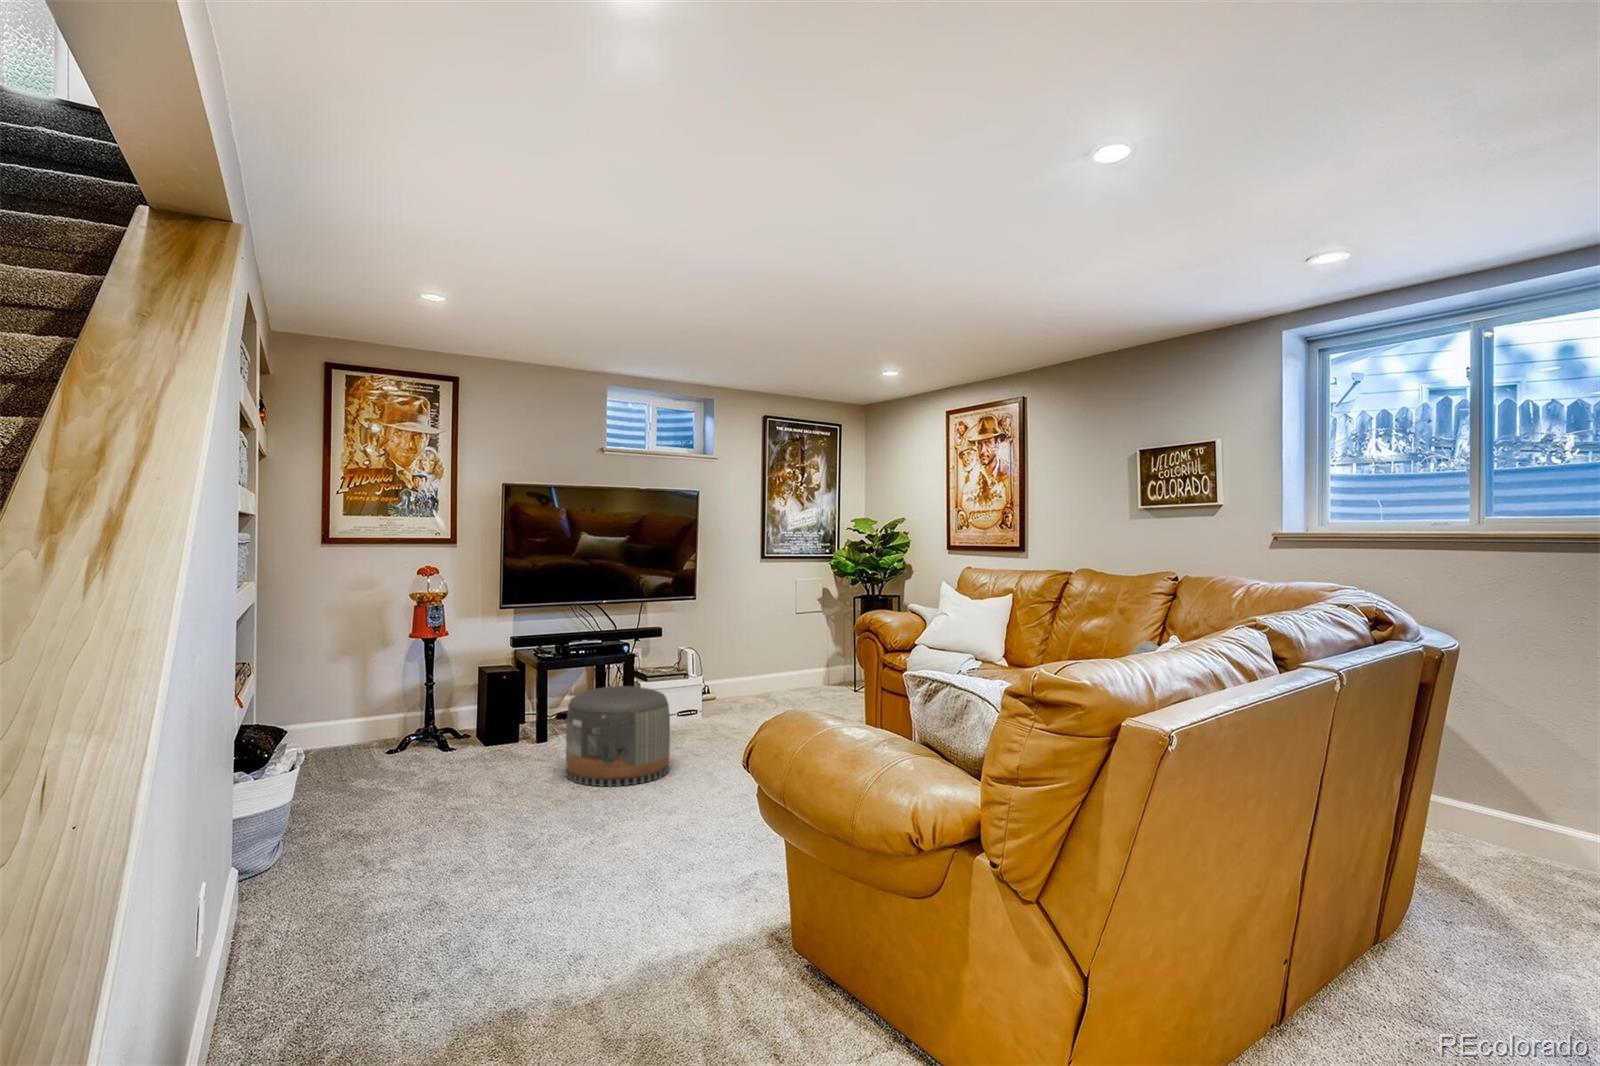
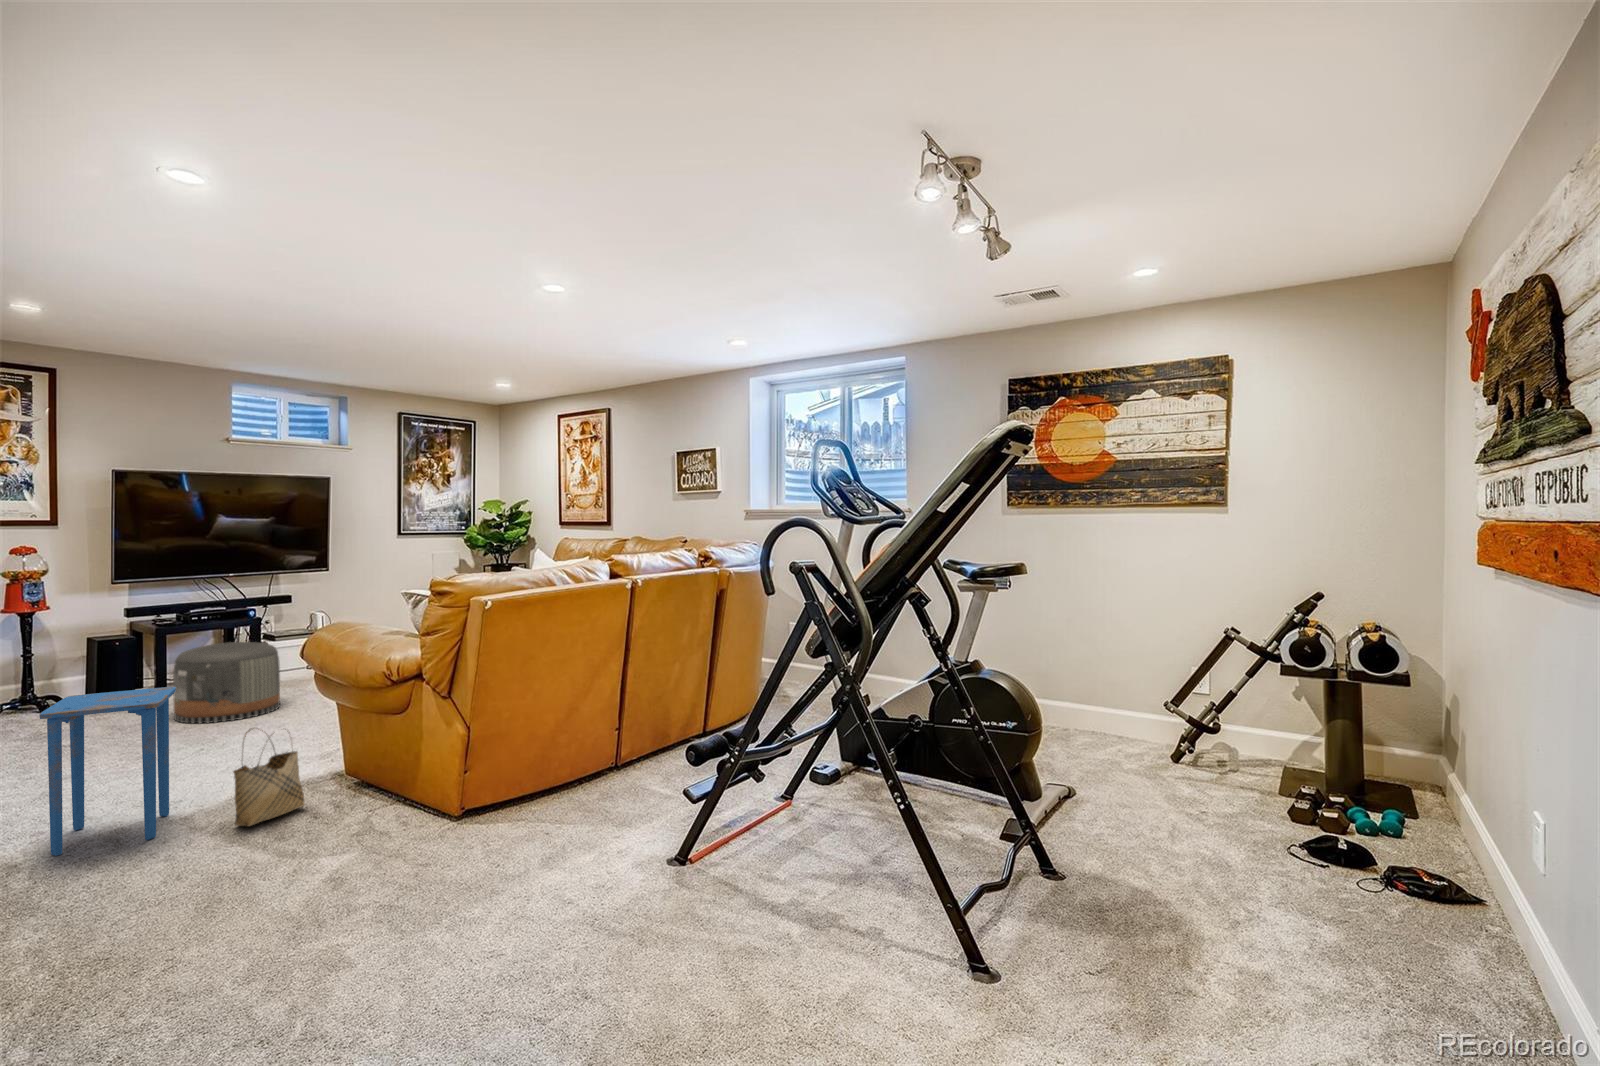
side table: none [484,773,620,1017] -> present [40,687,176,856]
woven basket: none [701,847,781,1007] -> present [233,729,304,826]

